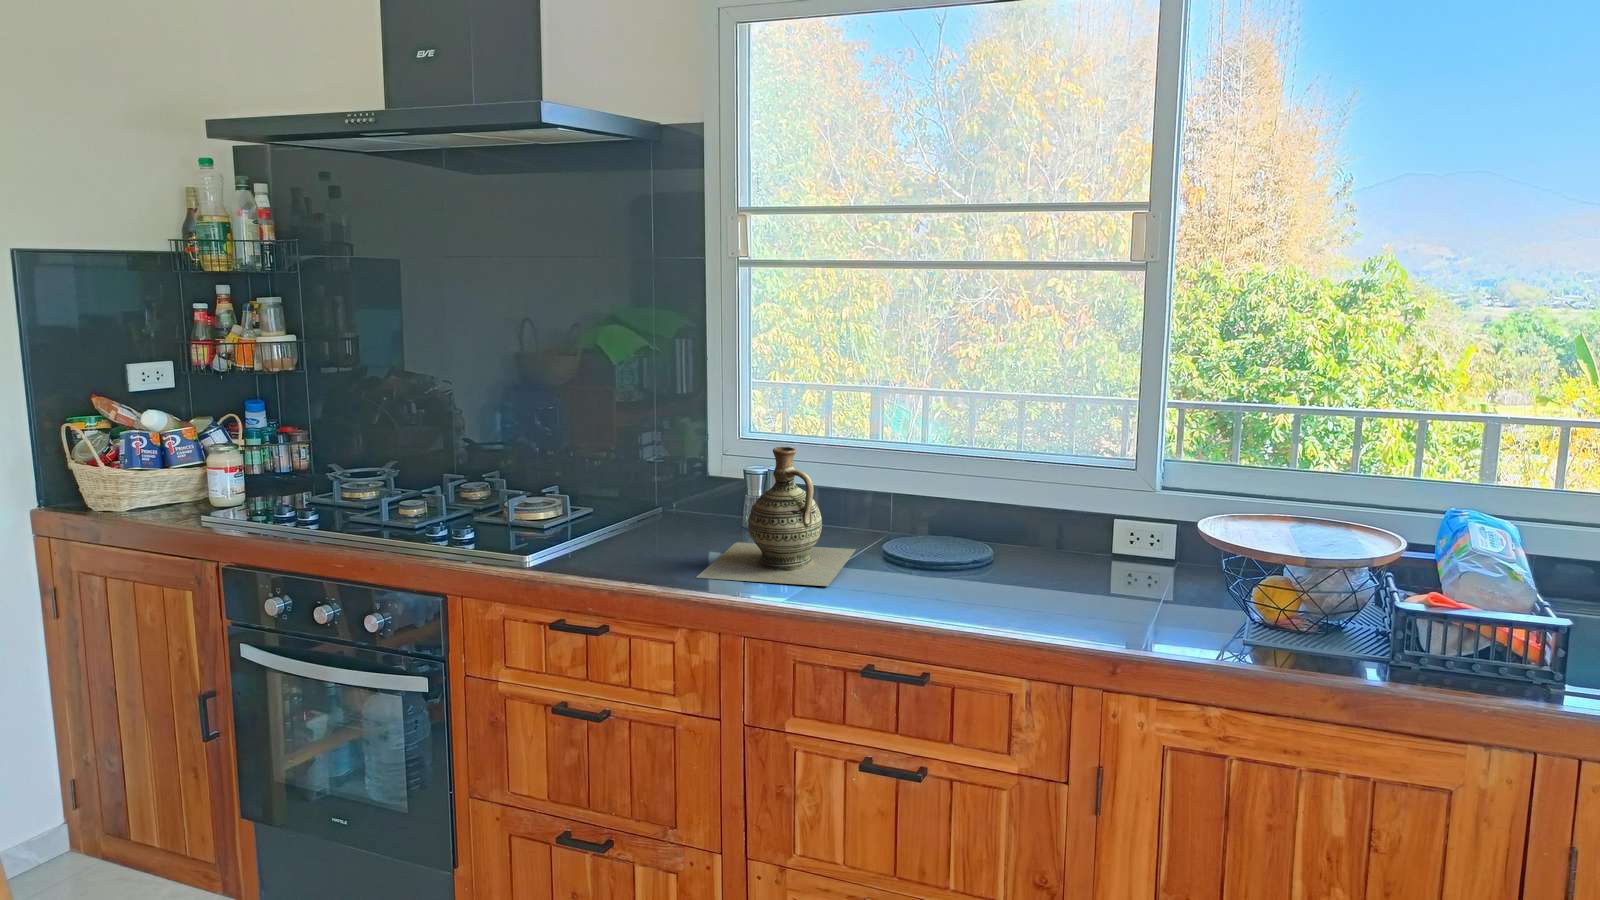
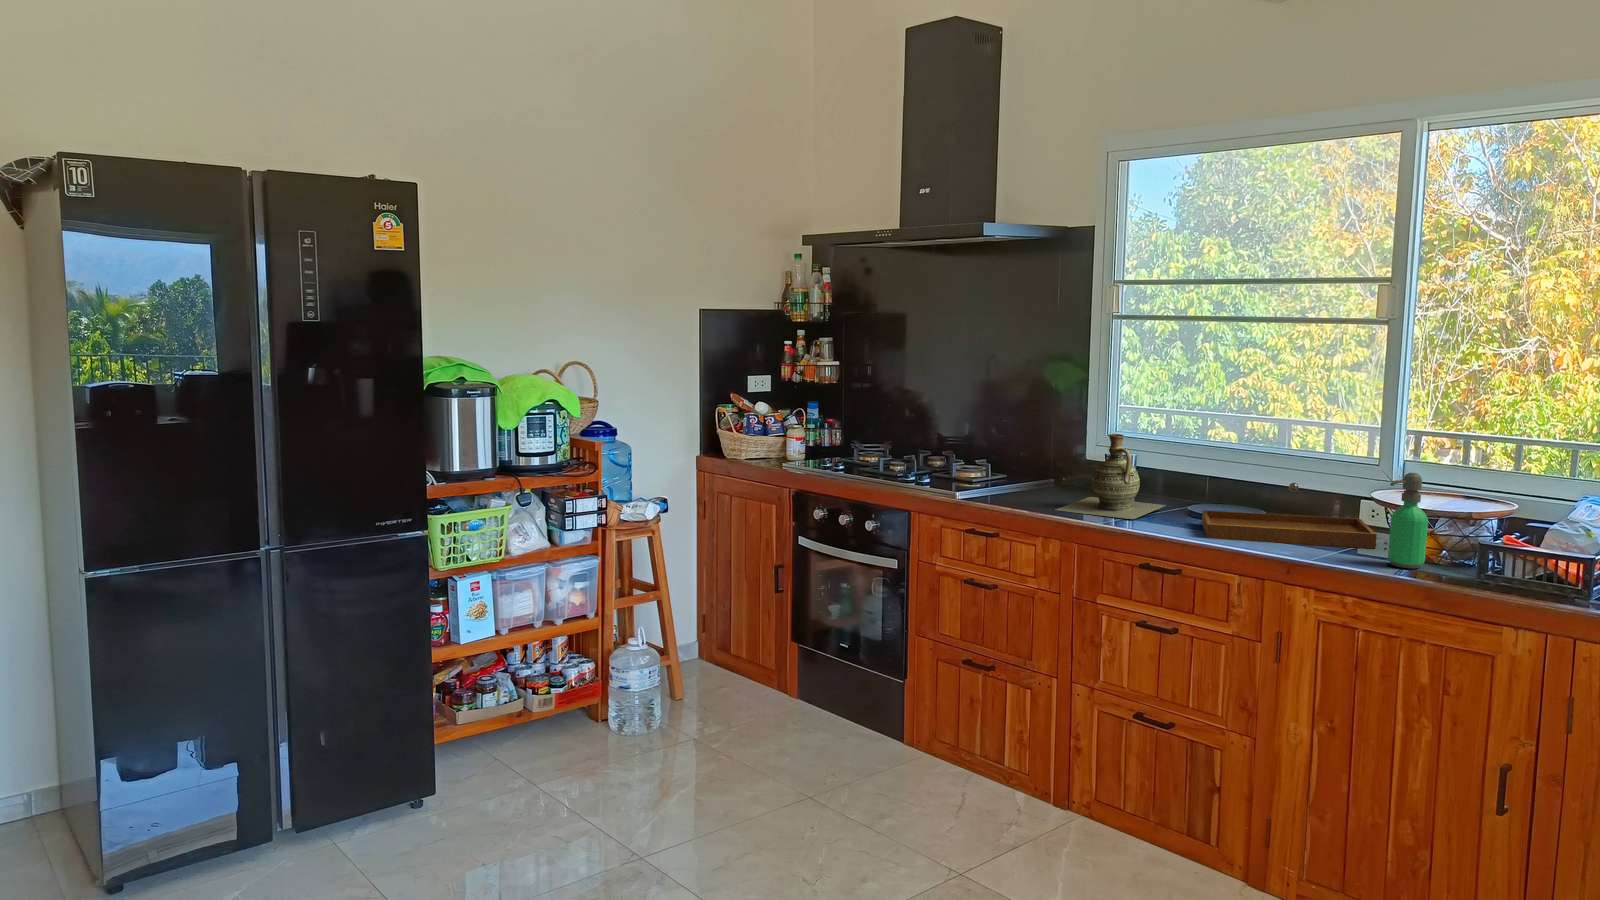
soap dispenser: none [1245,500,1305,649] -> present [1388,473,1428,568]
tray: none [927,512,1192,618] -> present [1202,483,1377,549]

